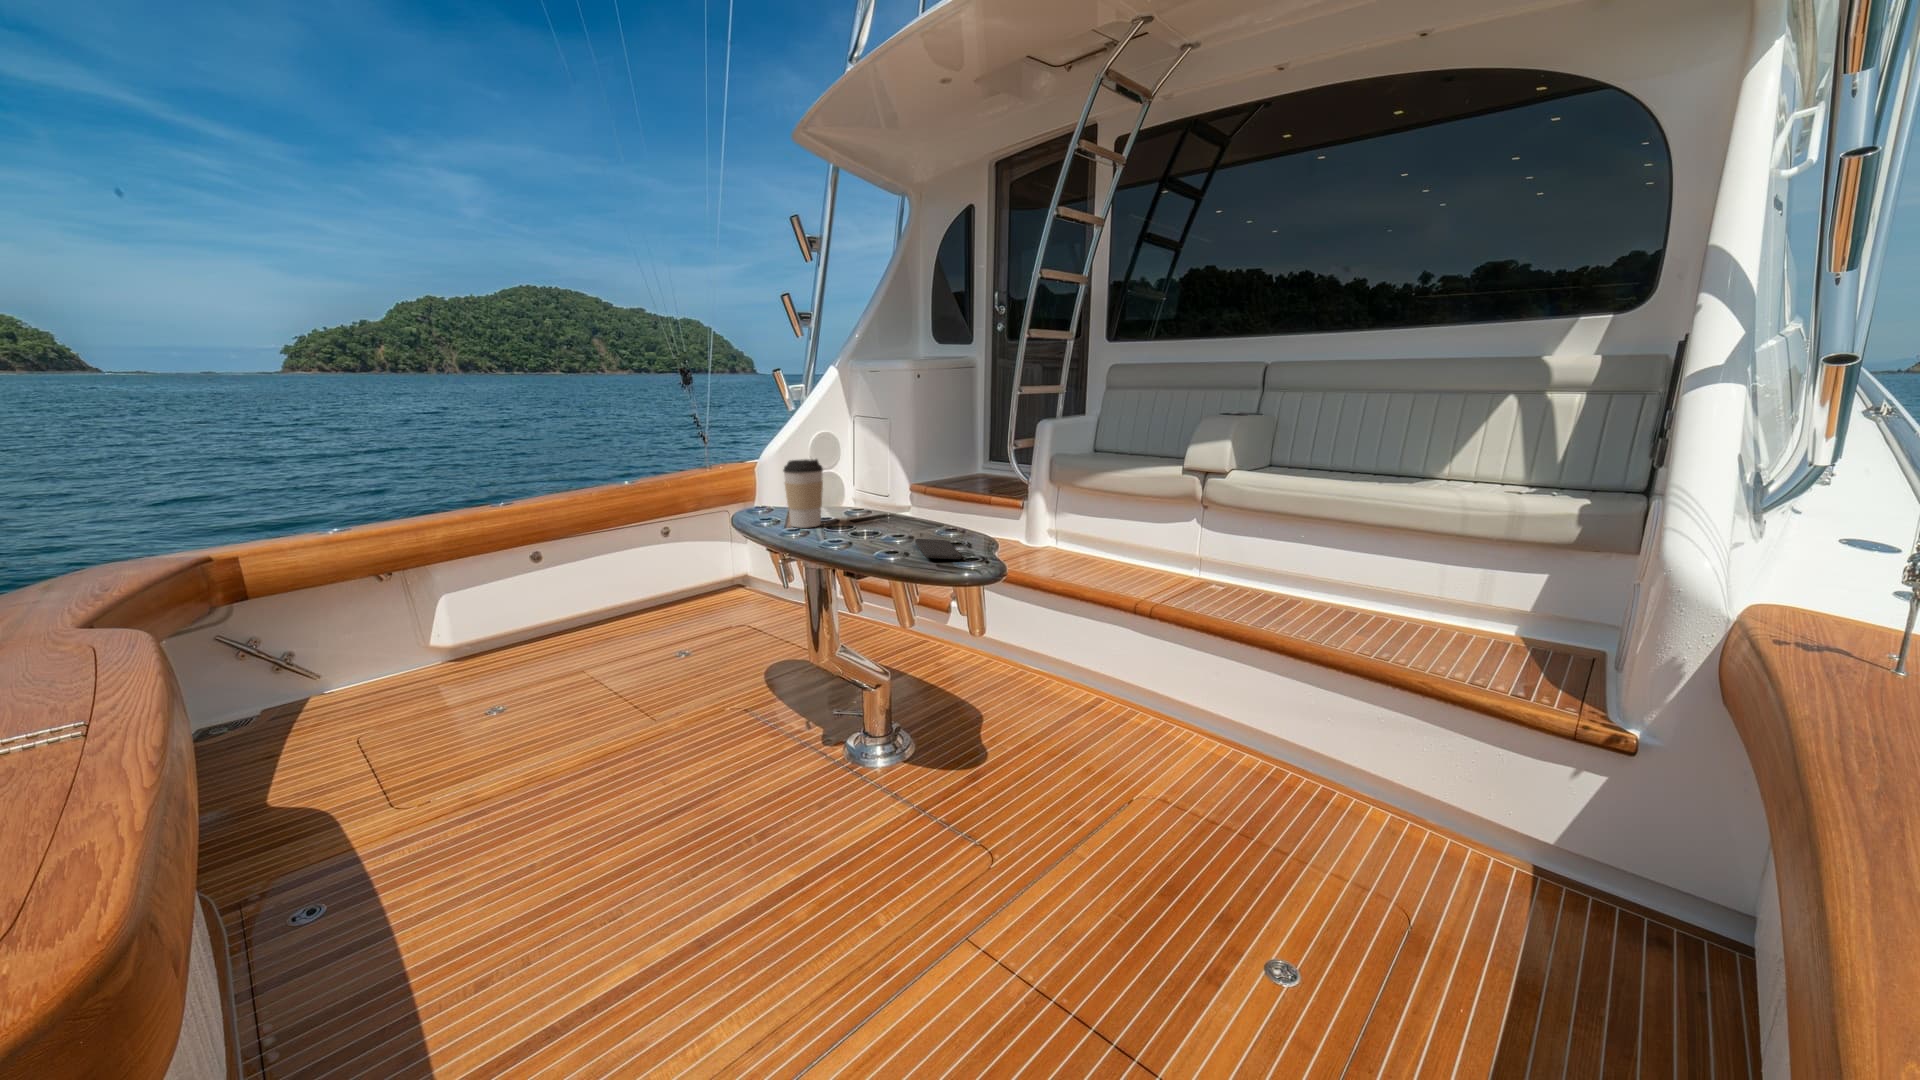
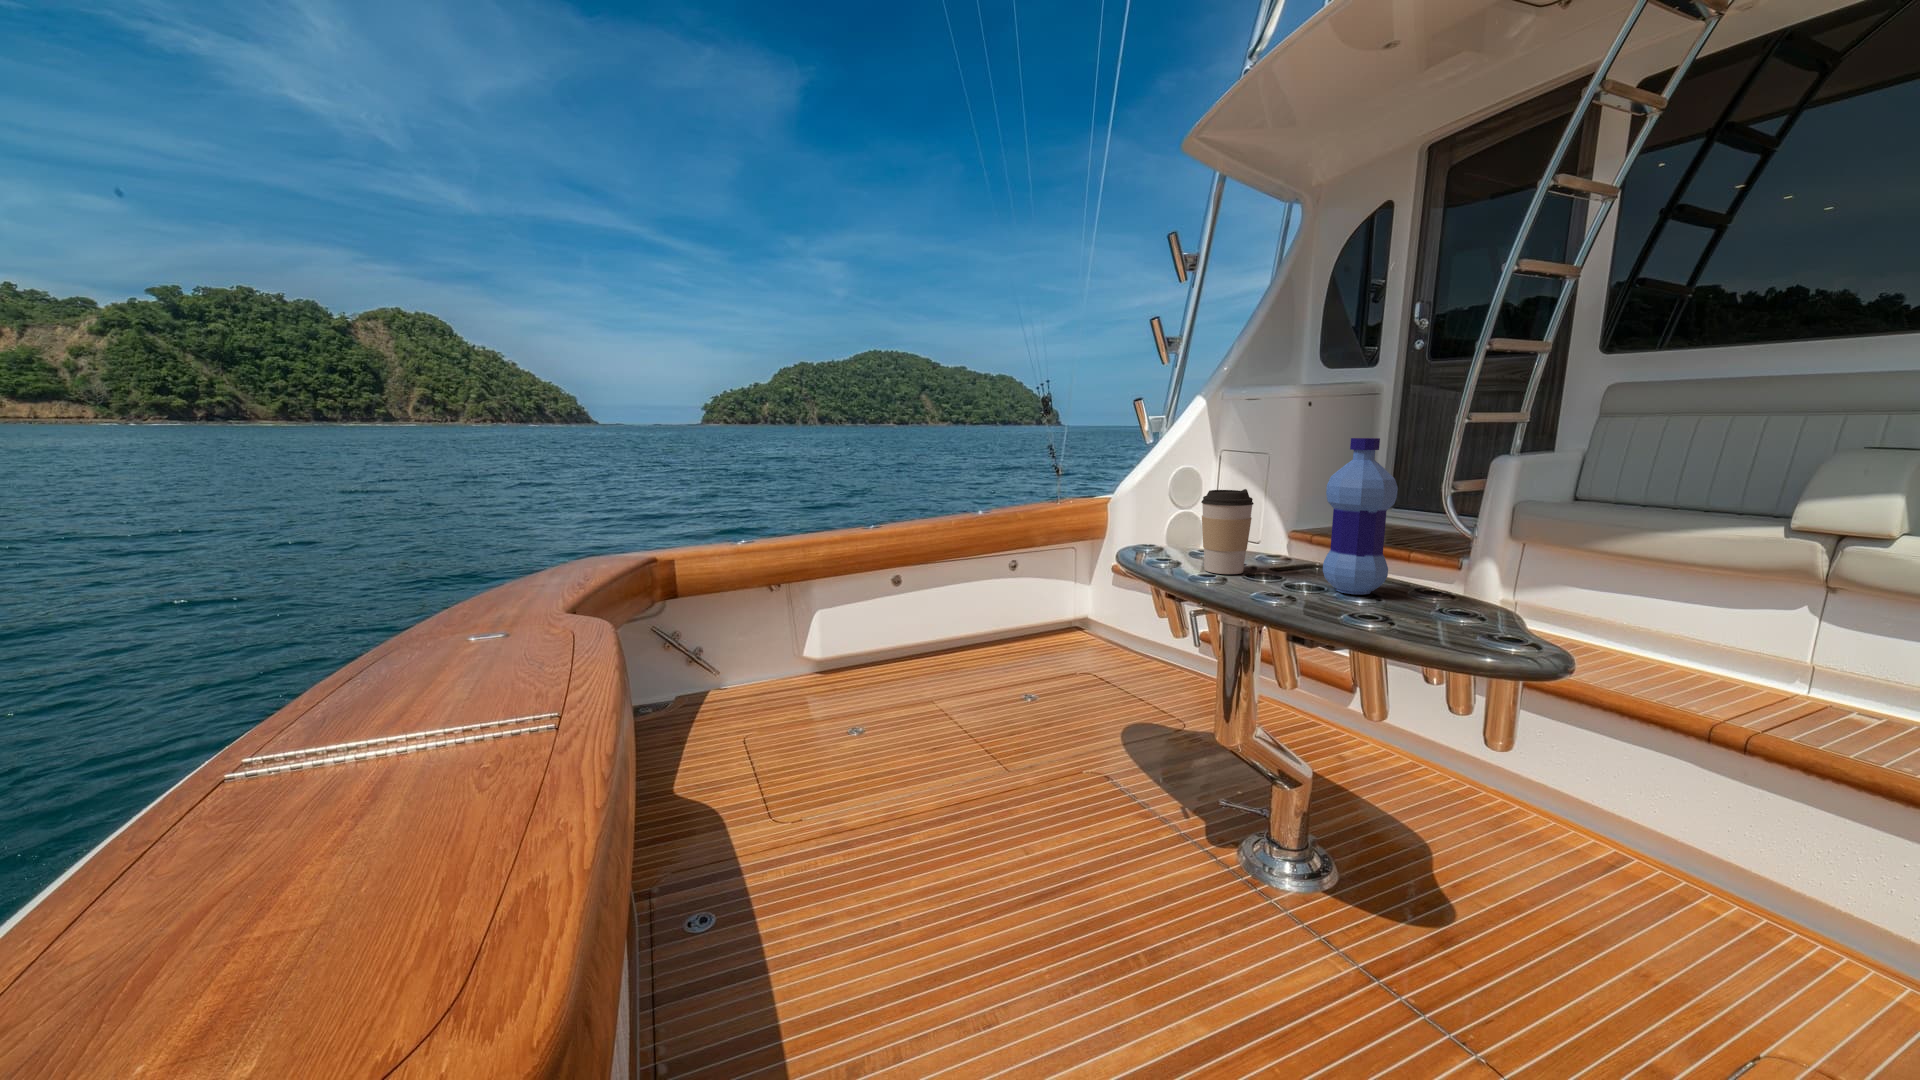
water bottle: none [868,418,916,536] -> present [1323,438,1398,595]
smartphone: present [915,539,961,559] -> none [1399,603,1495,640]

